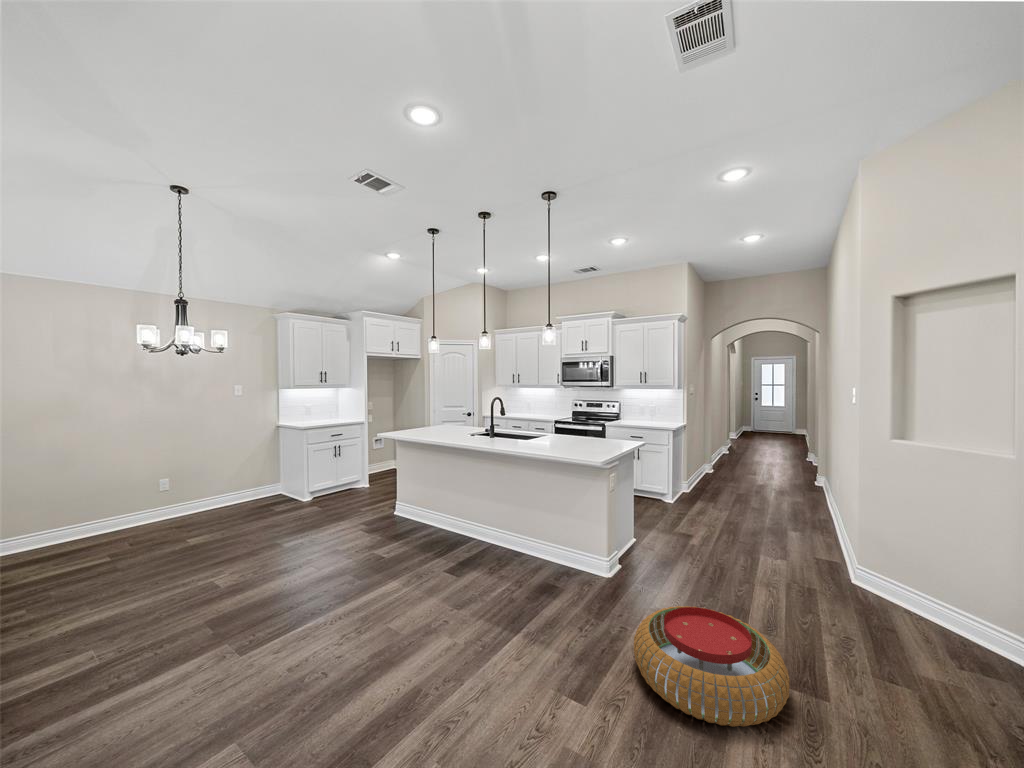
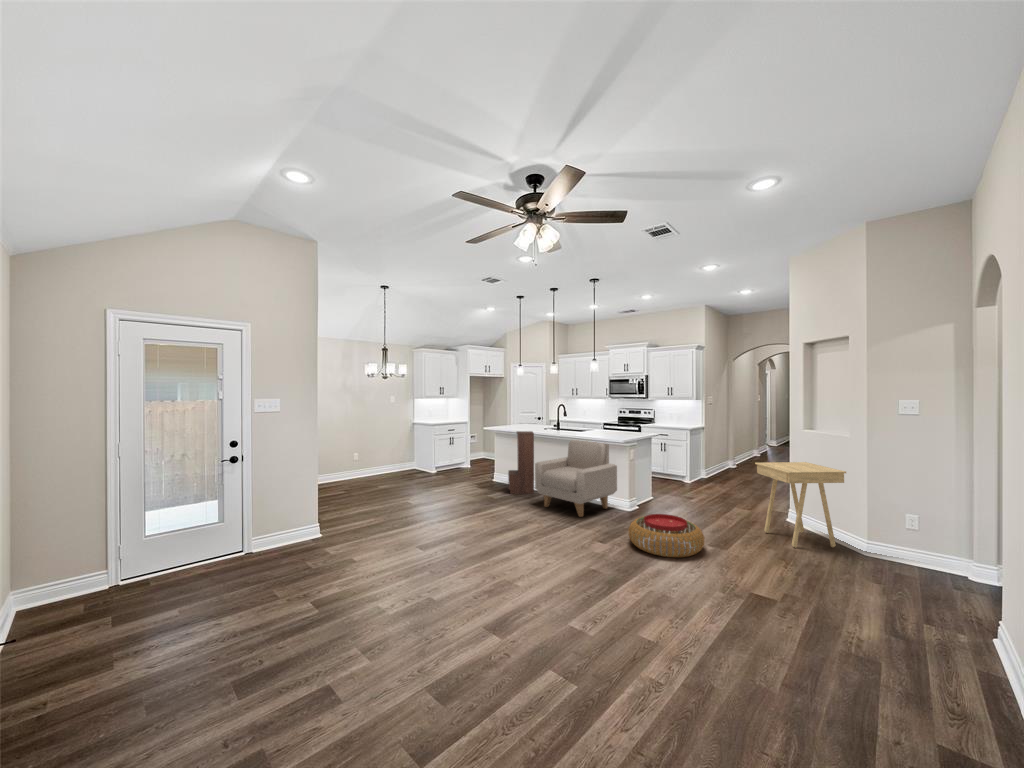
bookshelf: none [414,440,456,542] -> present [508,431,534,494]
armchair: none [455,454,589,595] -> present [535,440,617,517]
side table: none [828,492,1004,659] -> present [755,462,846,548]

